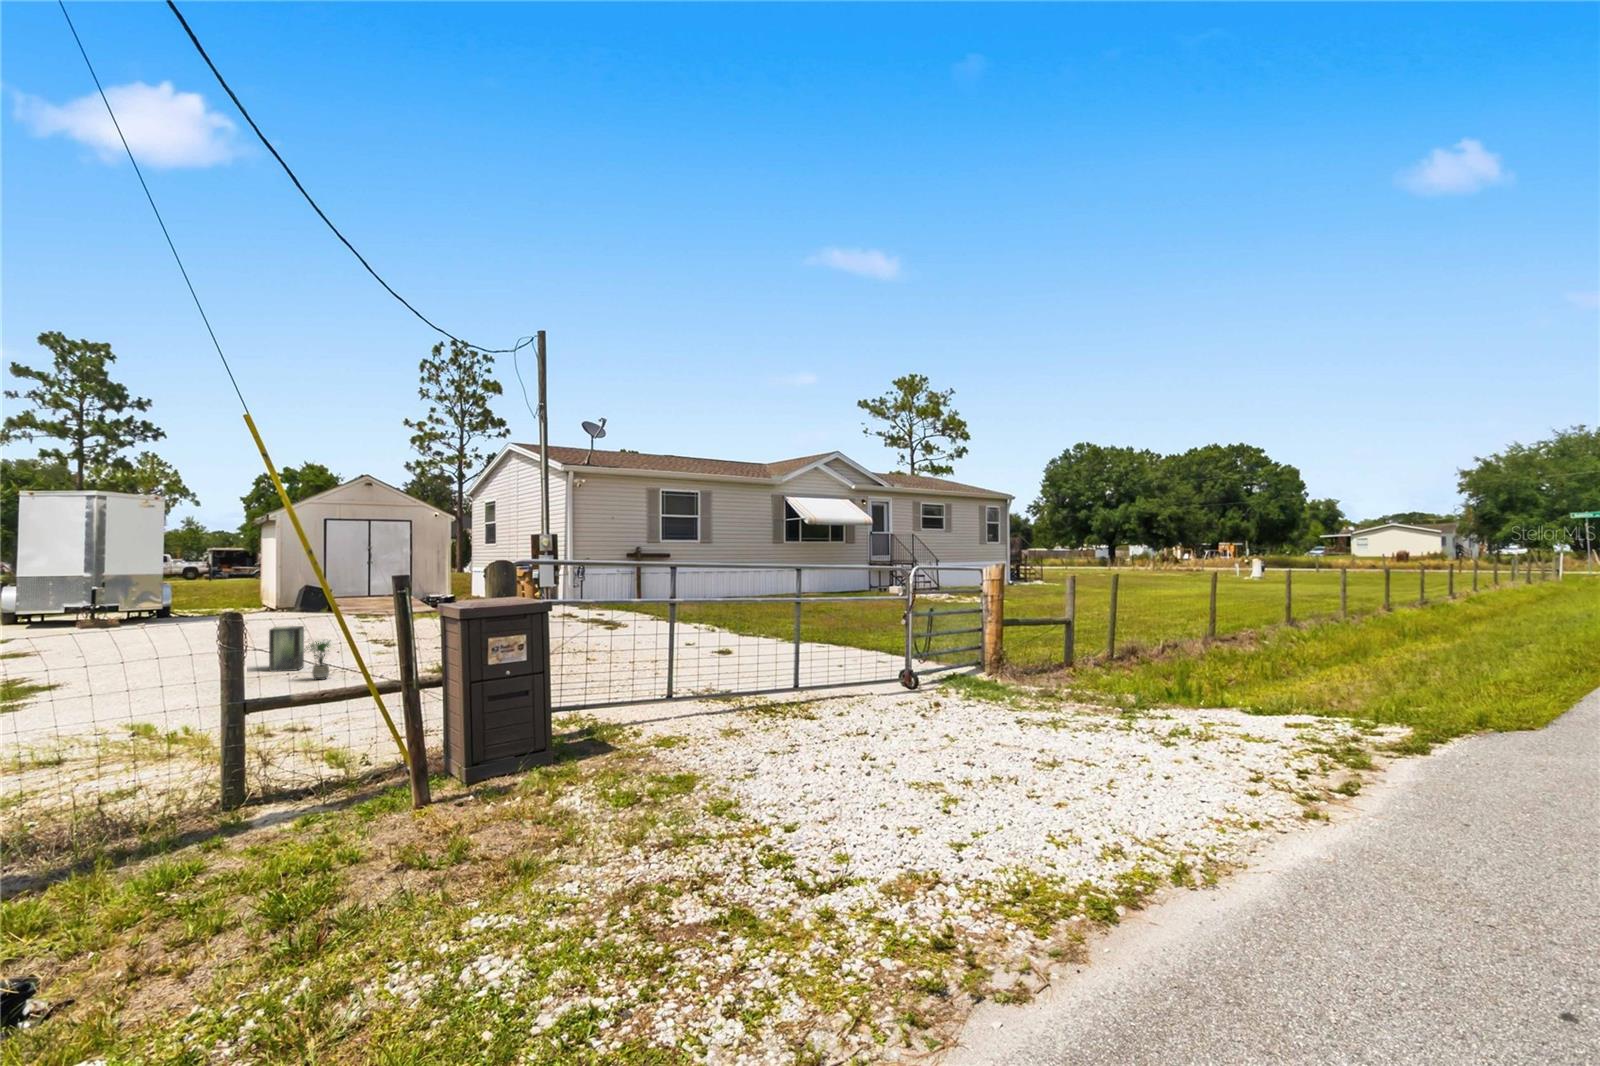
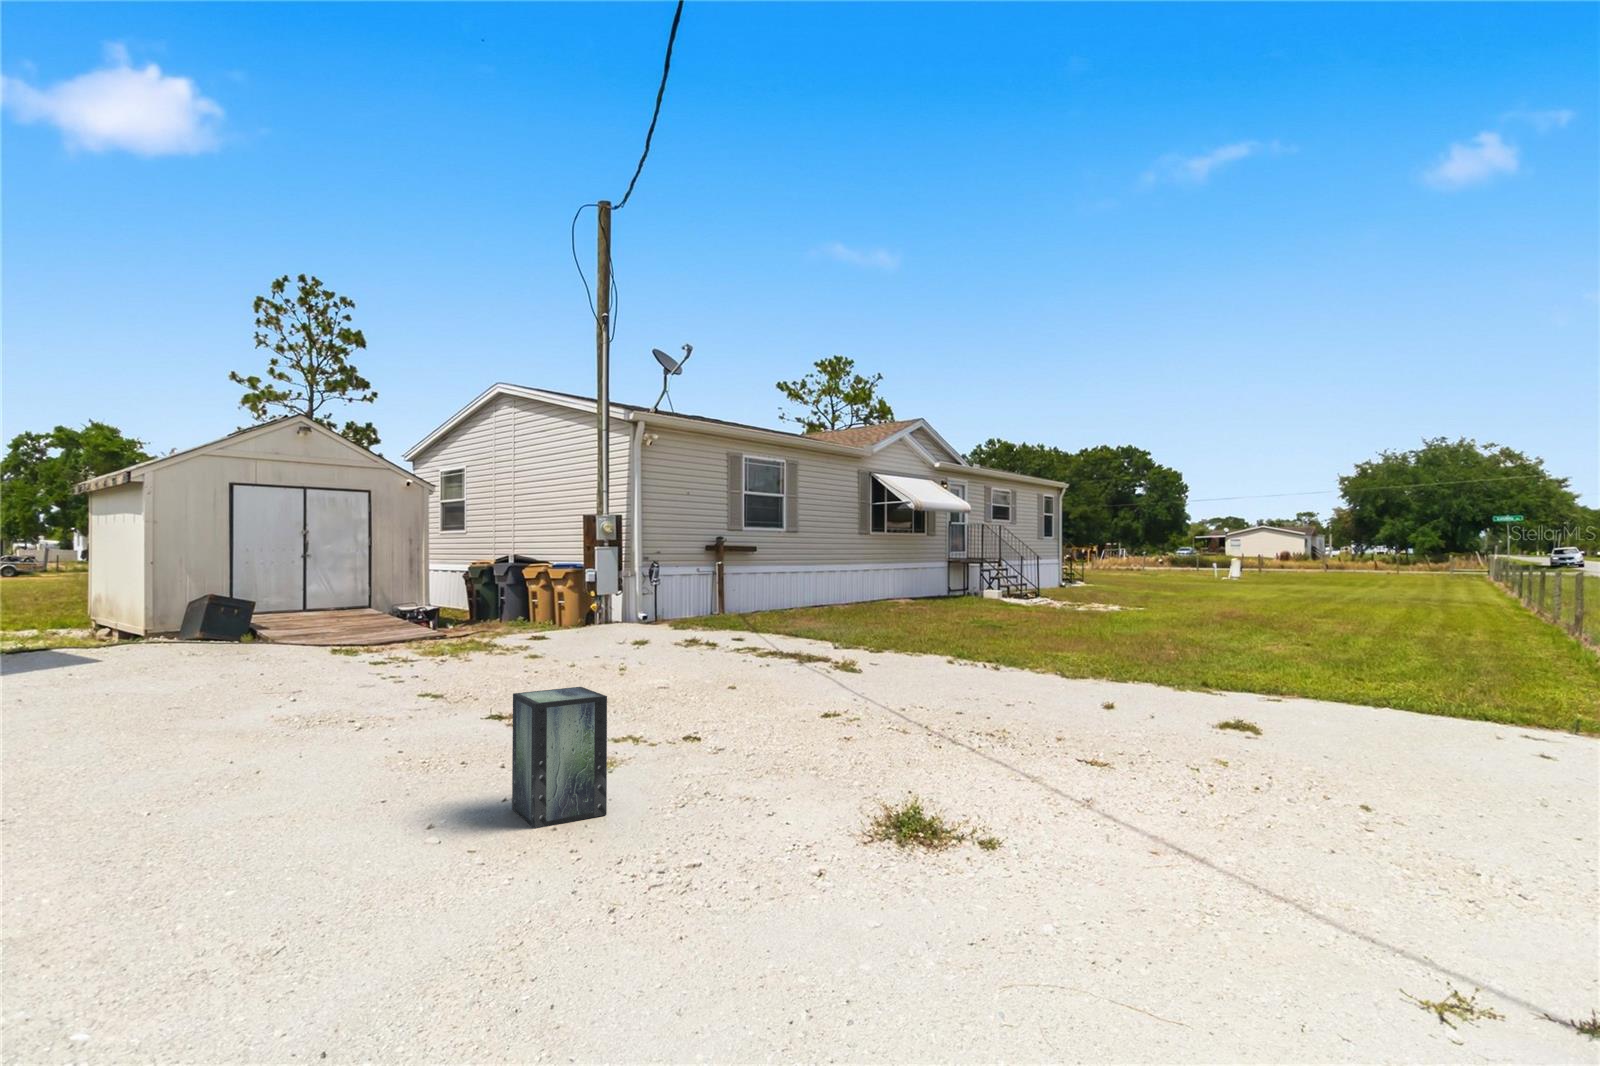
potted plant: present [304,641,330,680] -> none [733,729,814,858]

